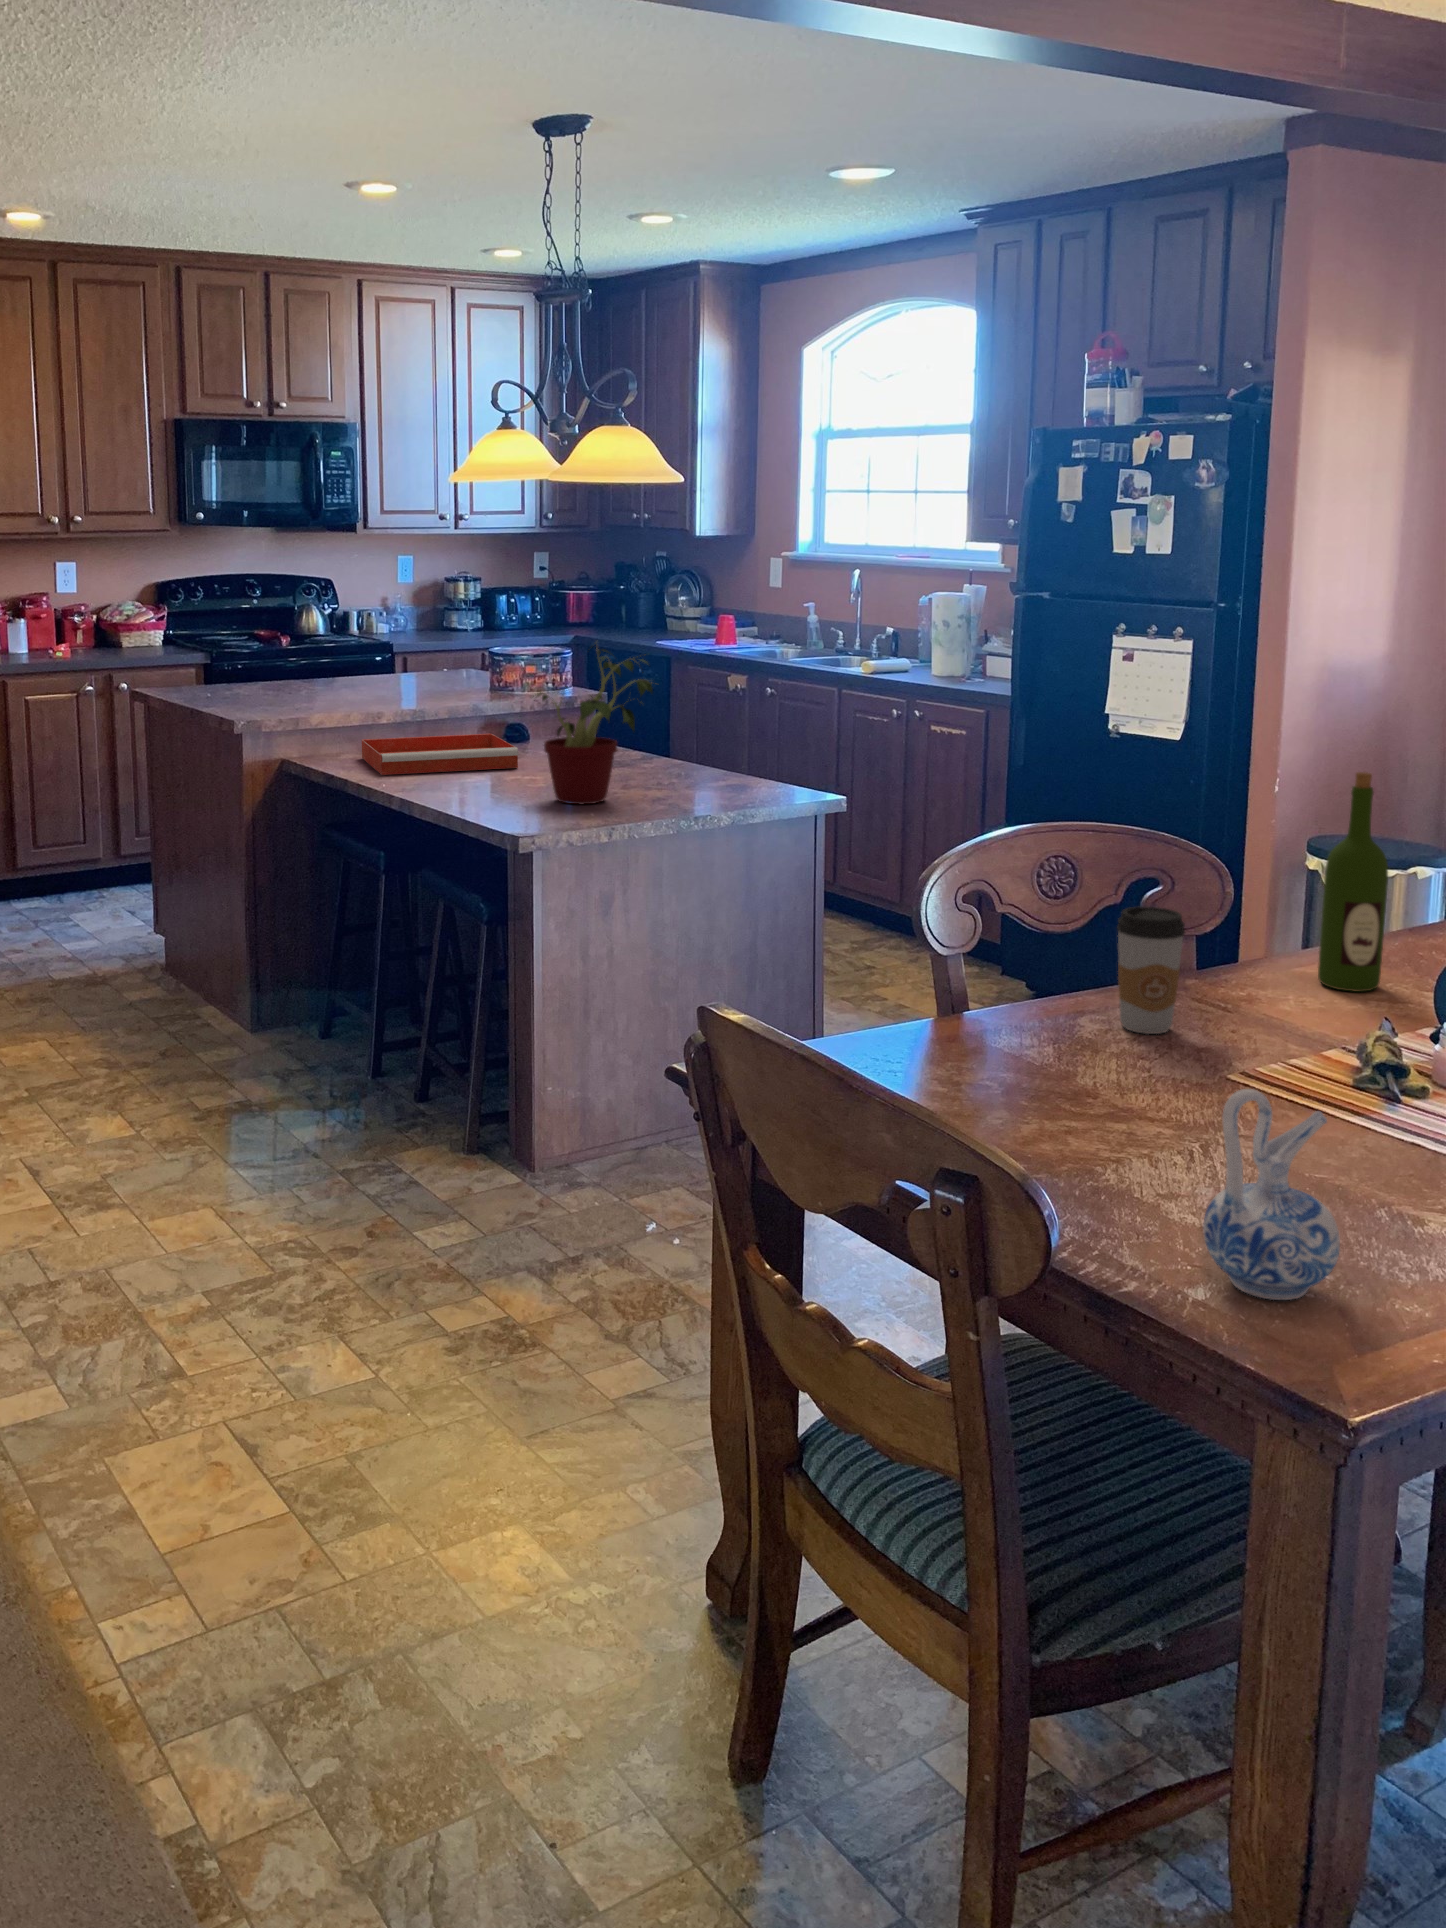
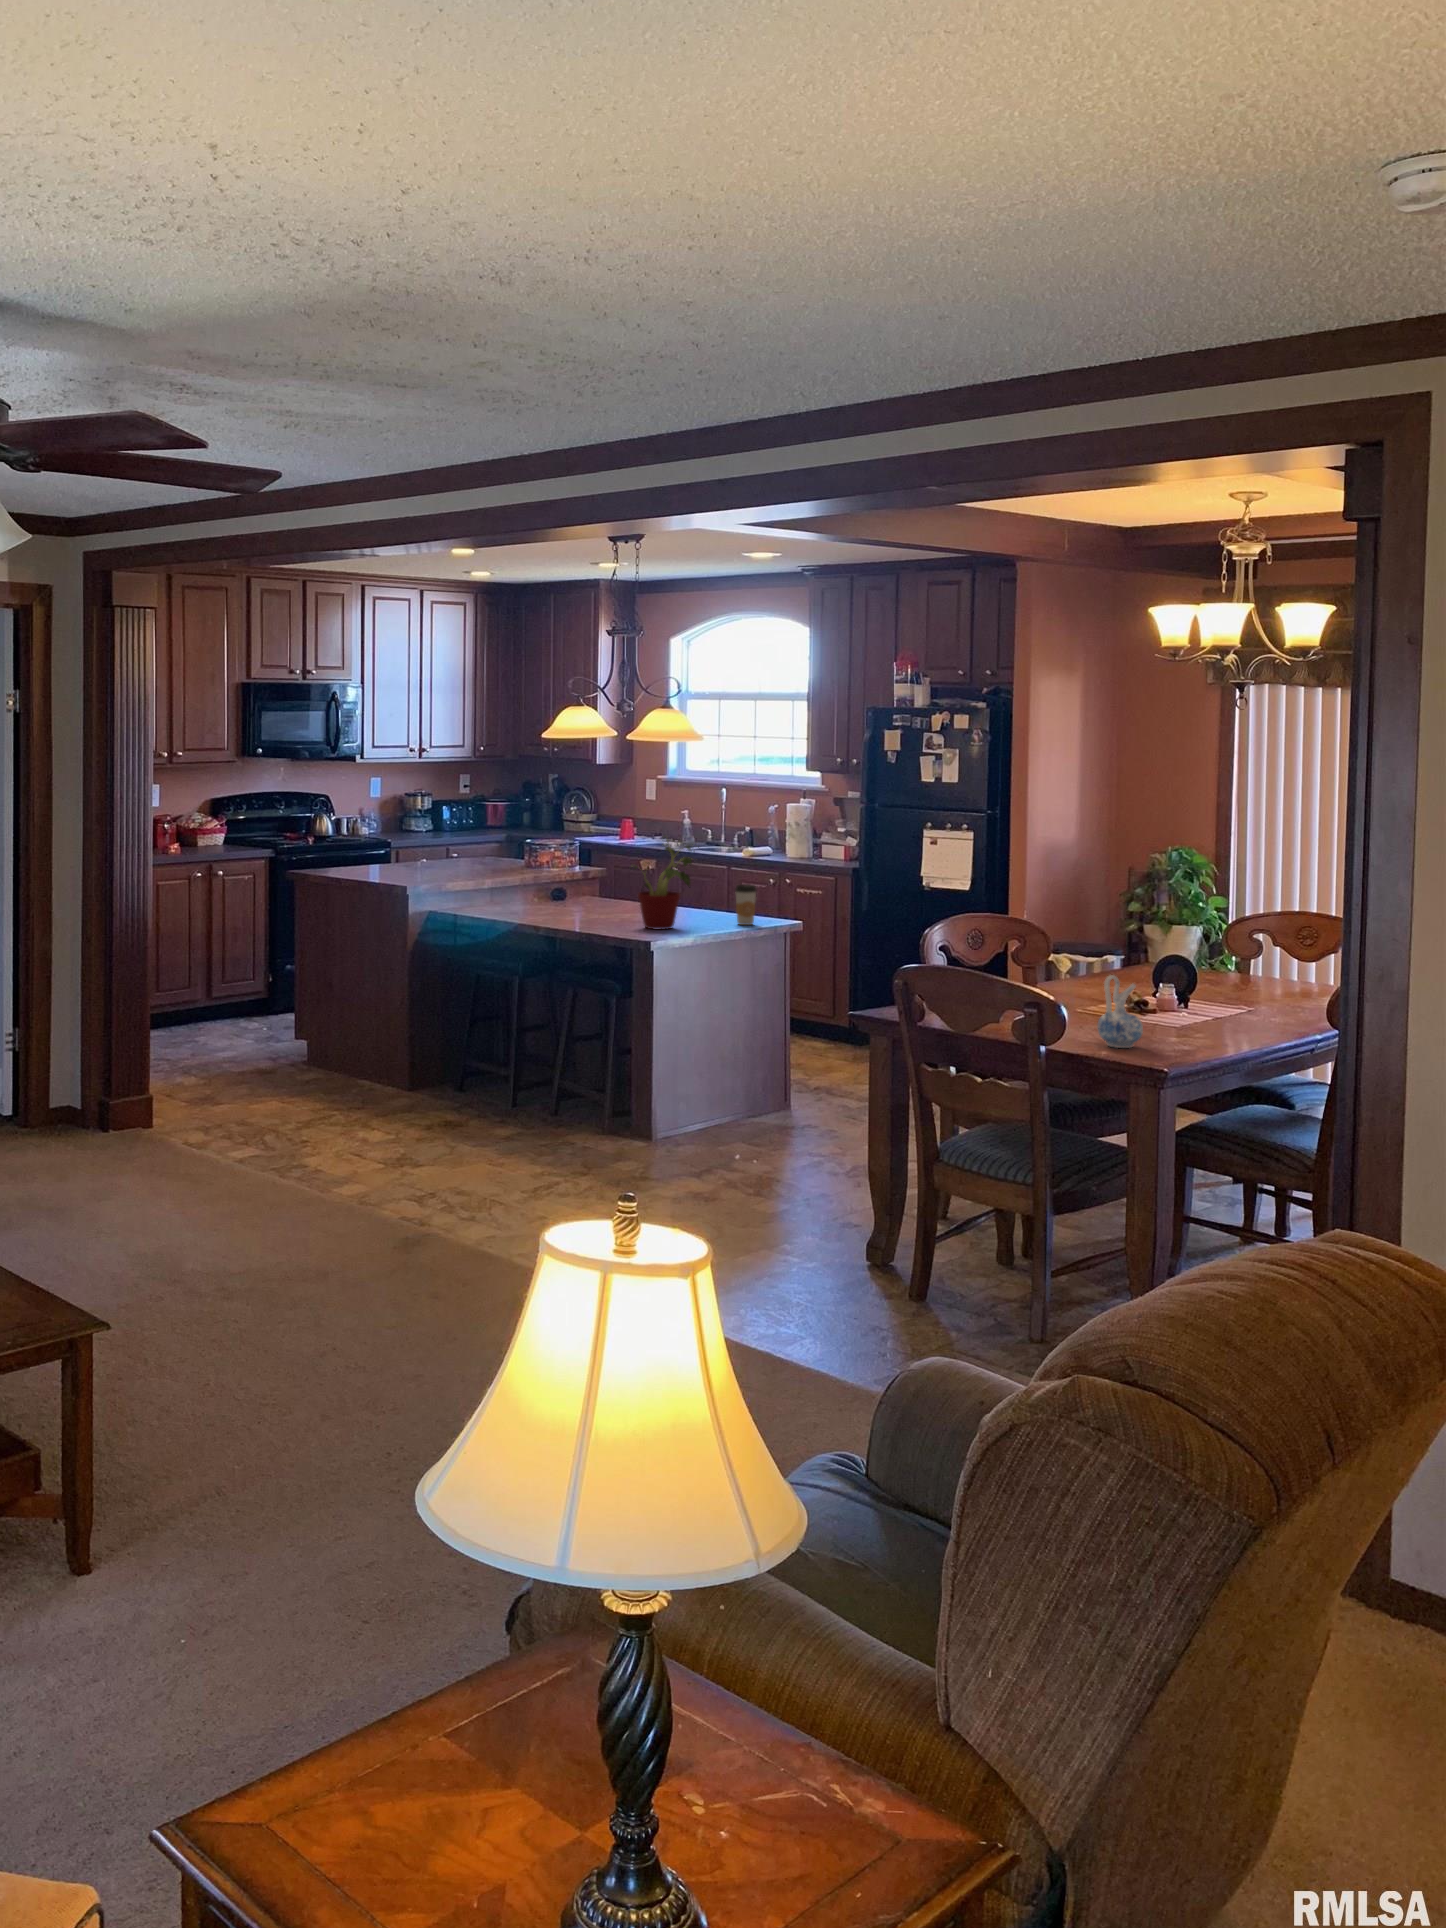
tray: present [362,734,519,775] -> none [488,895,595,918]
wine bottle: present [1318,772,1388,992] -> none [1095,887,1123,985]
coffee cup: present [1117,906,1185,1034] -> present [735,885,756,925]

